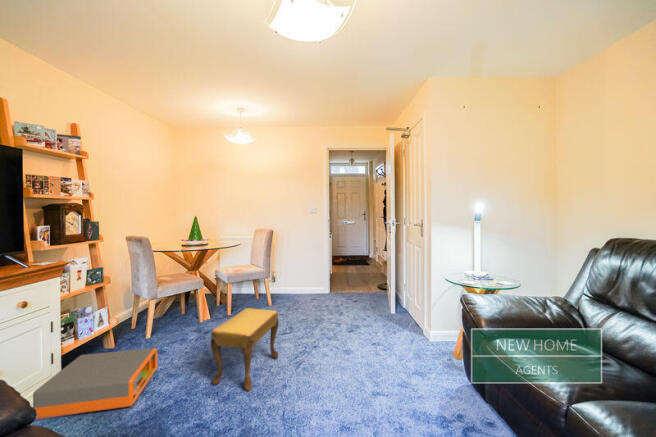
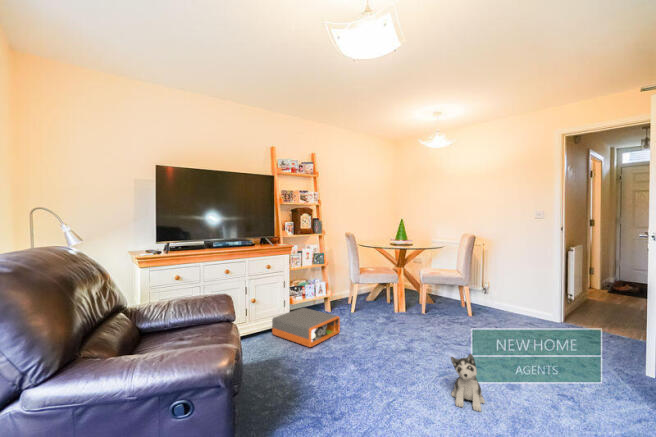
footstool: present [211,308,278,391] -> none [361,302,433,374]
plush toy: none [314,338,342,387] -> present [451,354,485,412]

